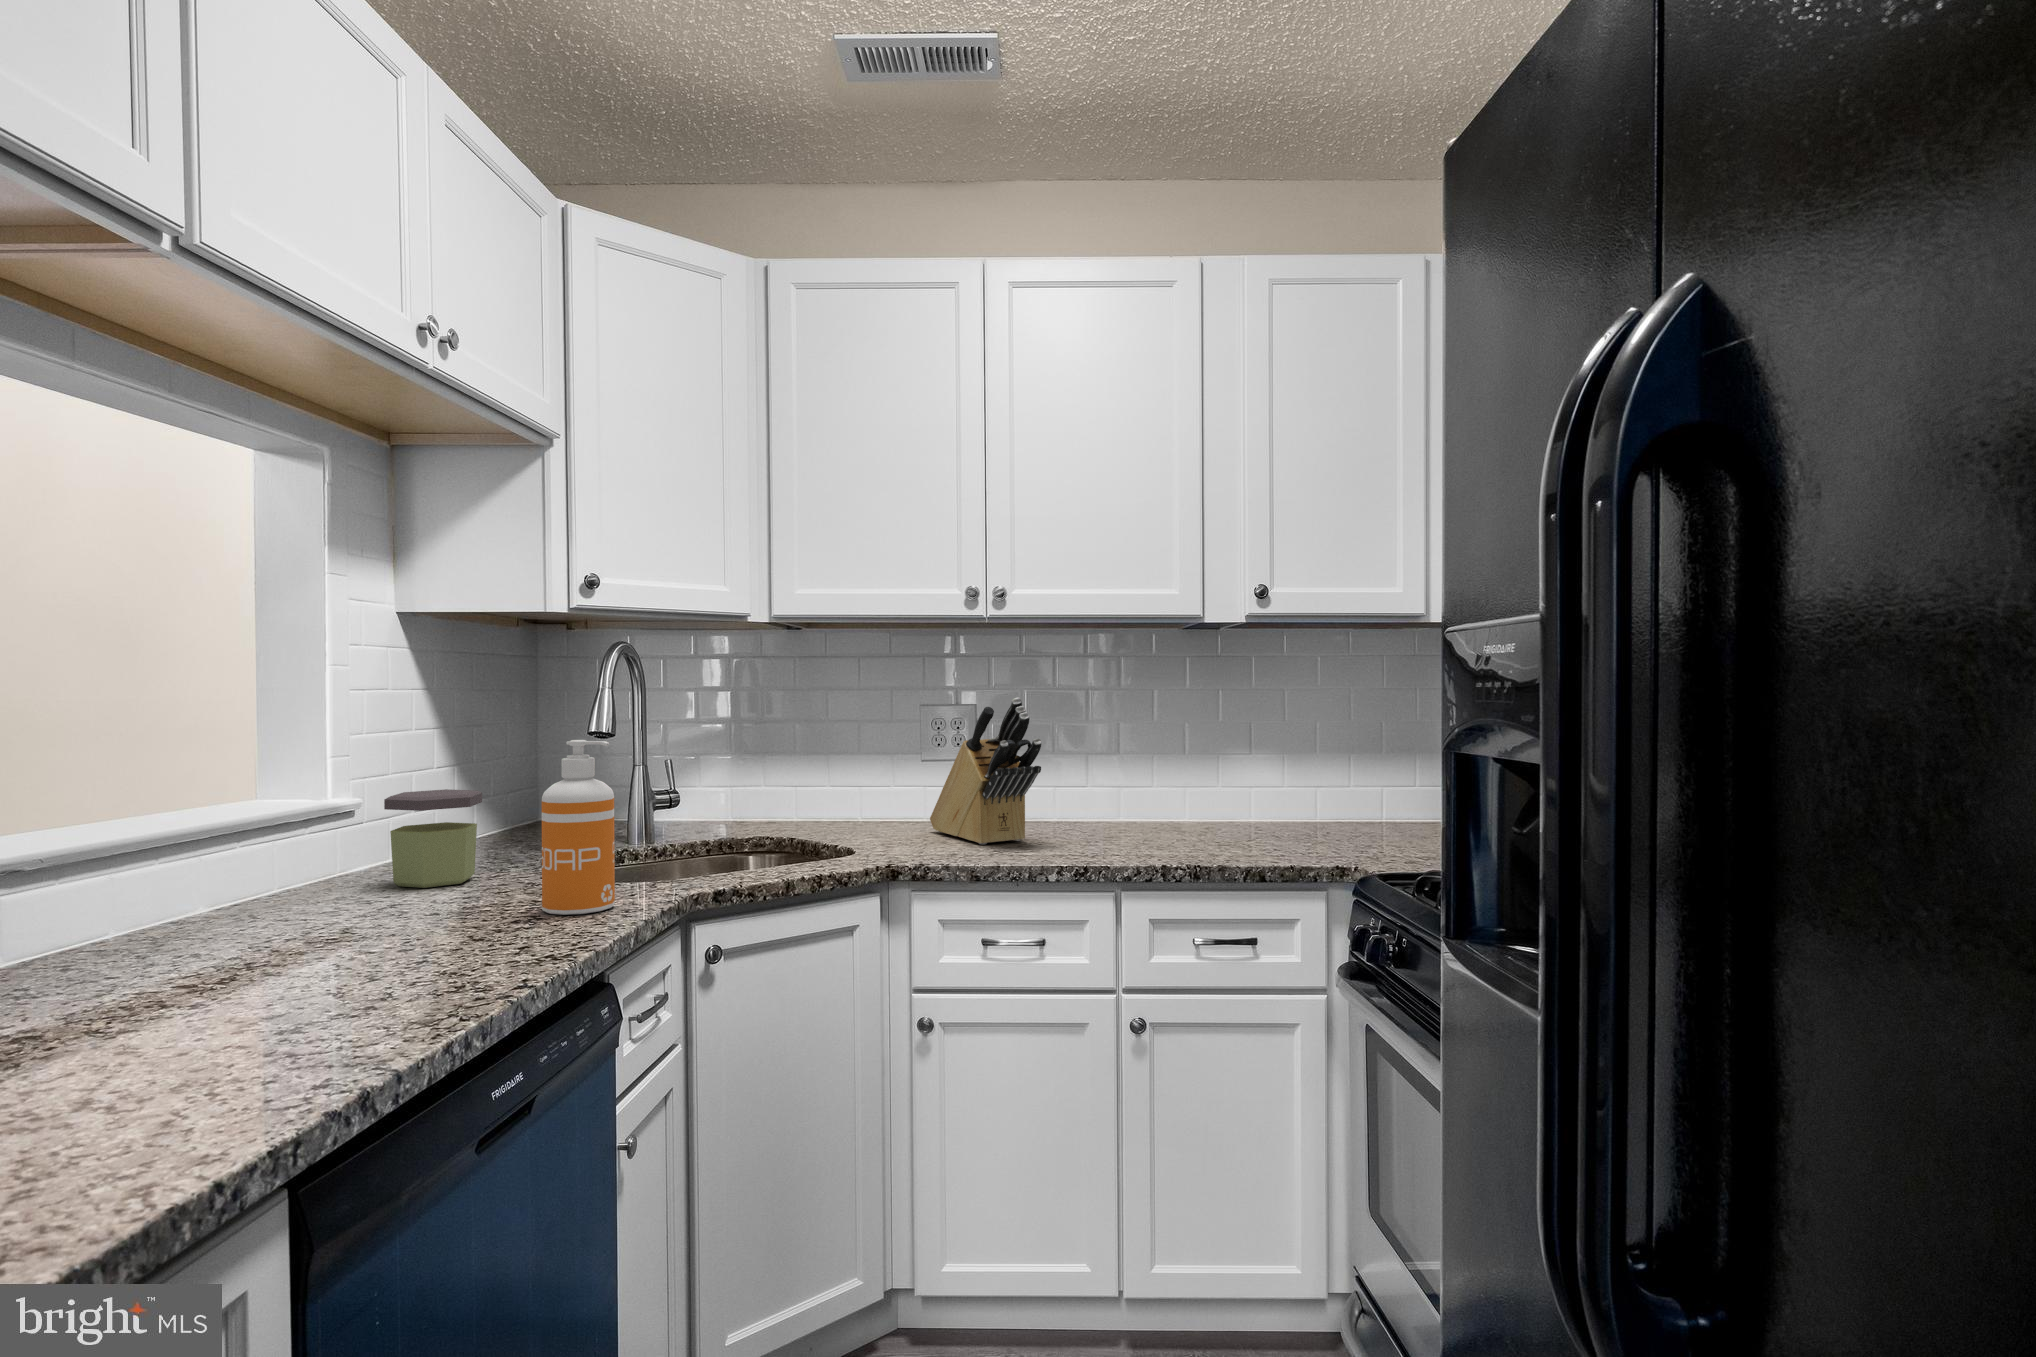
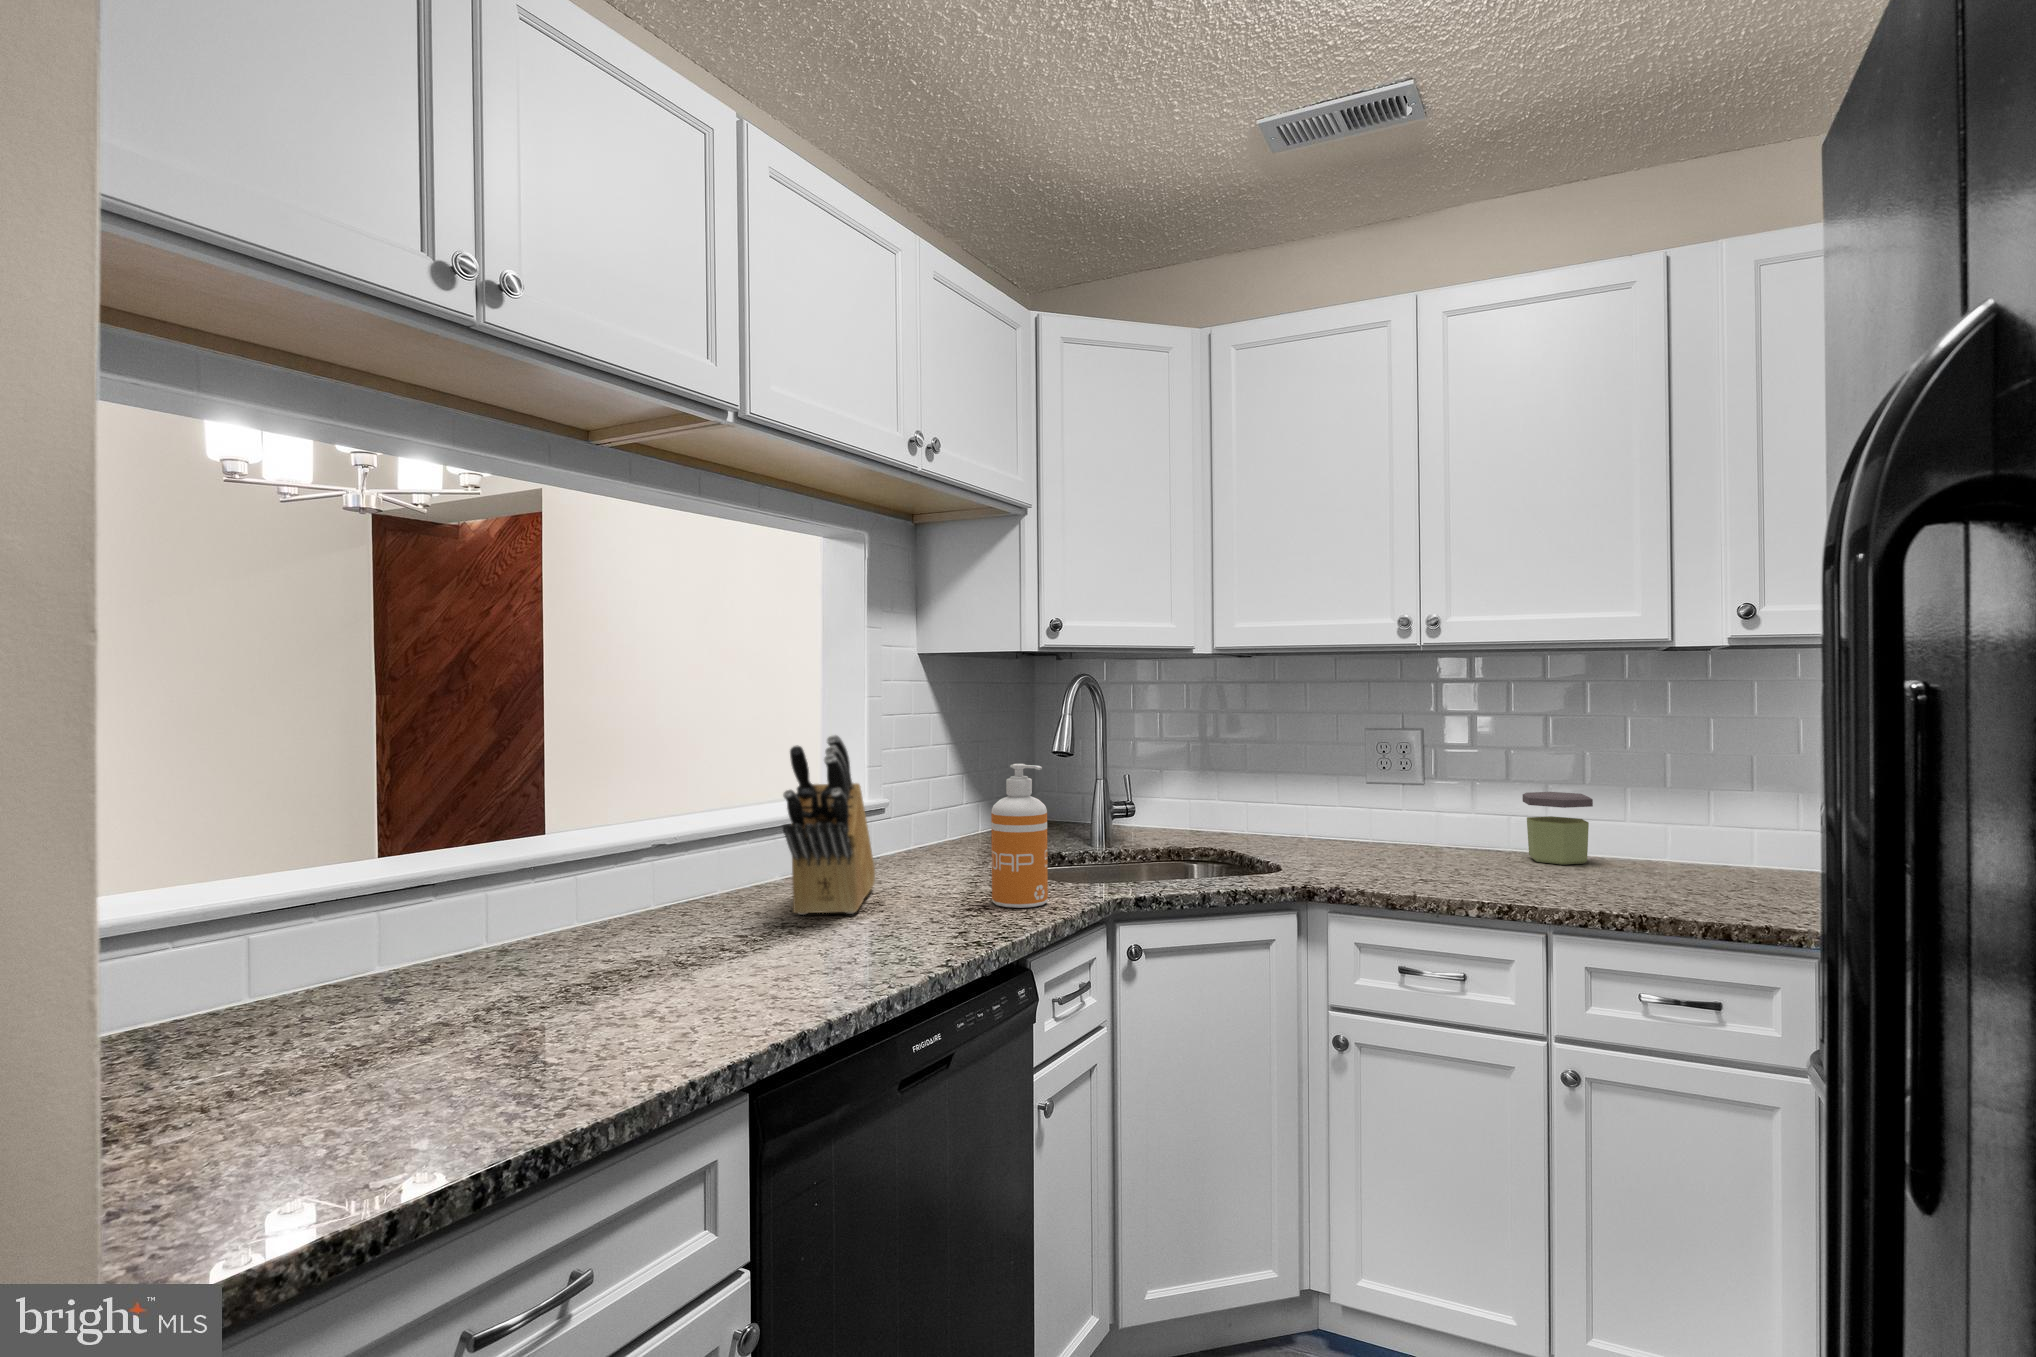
knife block: present [930,697,1041,844] -> present [783,735,875,915]
jar: present [384,789,482,888] -> present [1523,792,1593,865]

